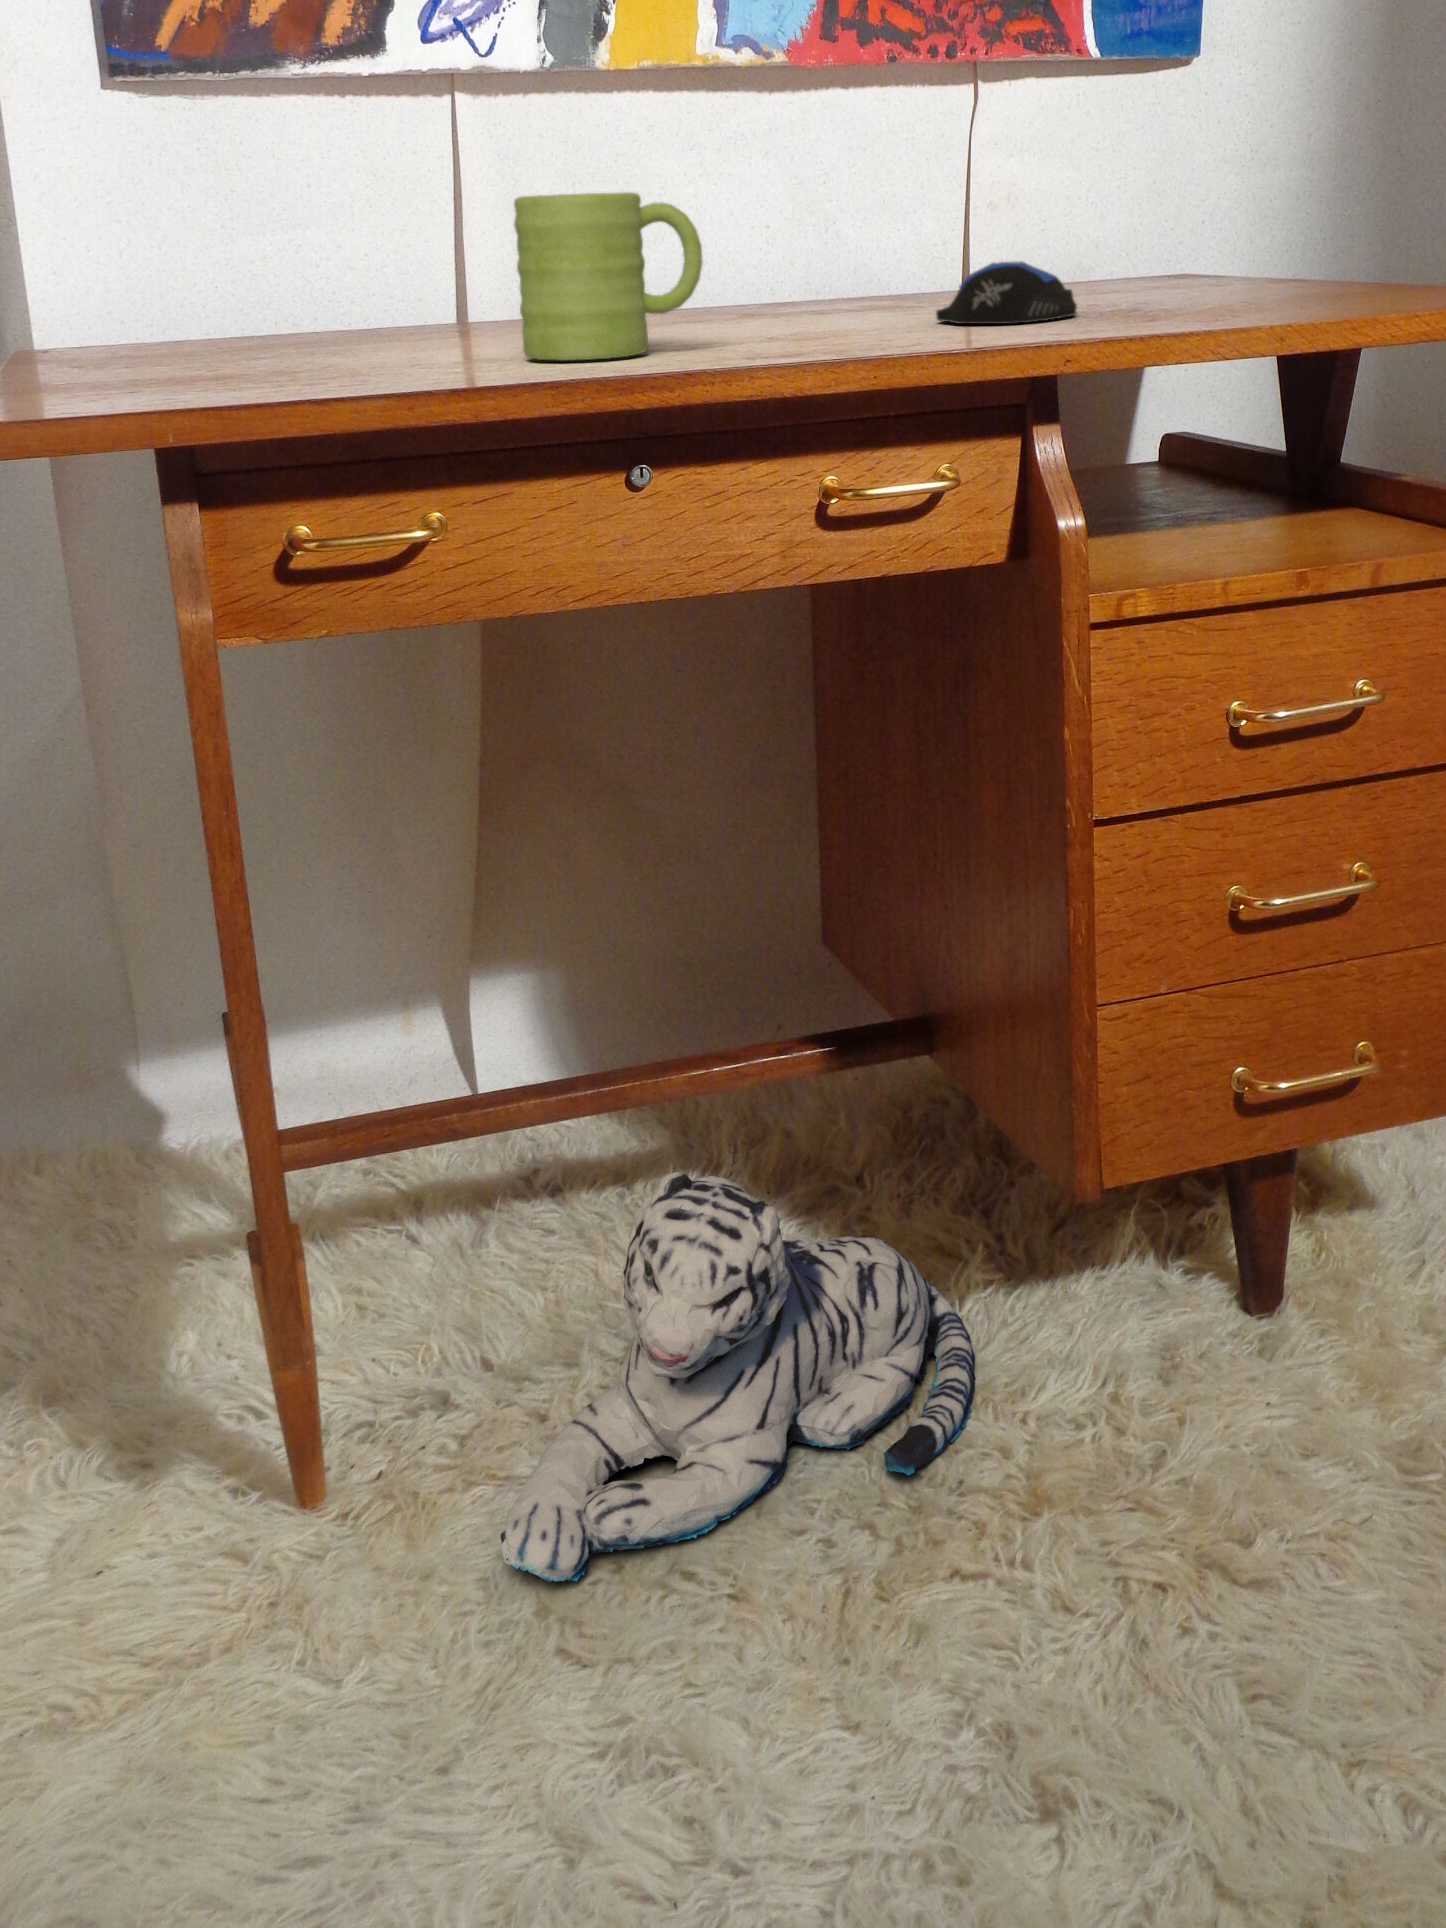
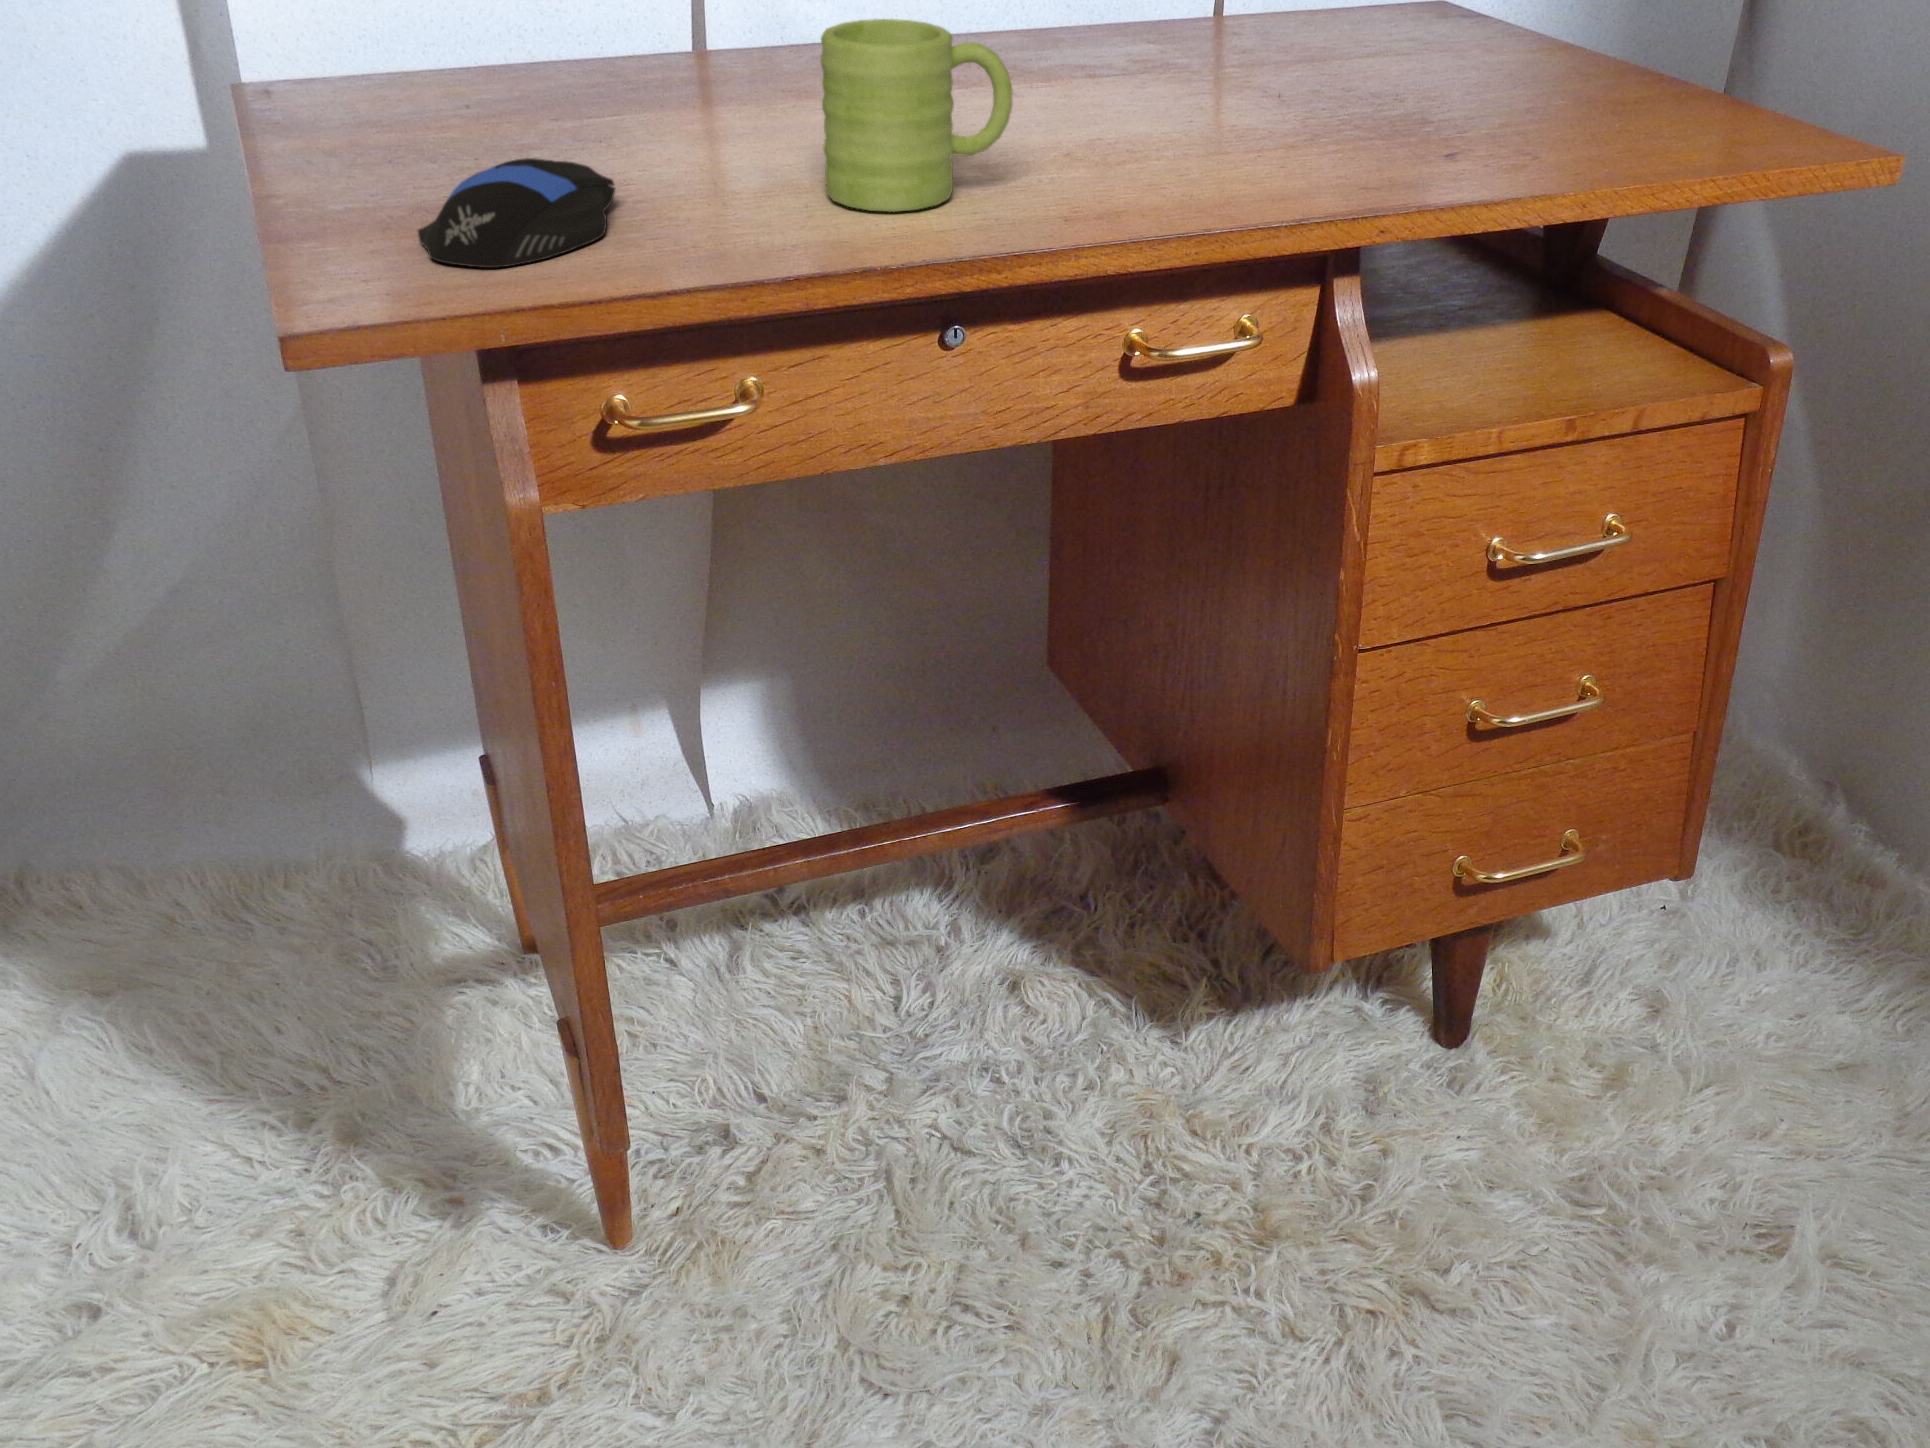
computer mouse: present [936,261,1077,324] -> present [418,158,616,268]
plush toy: present [501,1172,976,1582] -> none [799,960,1206,1320]

